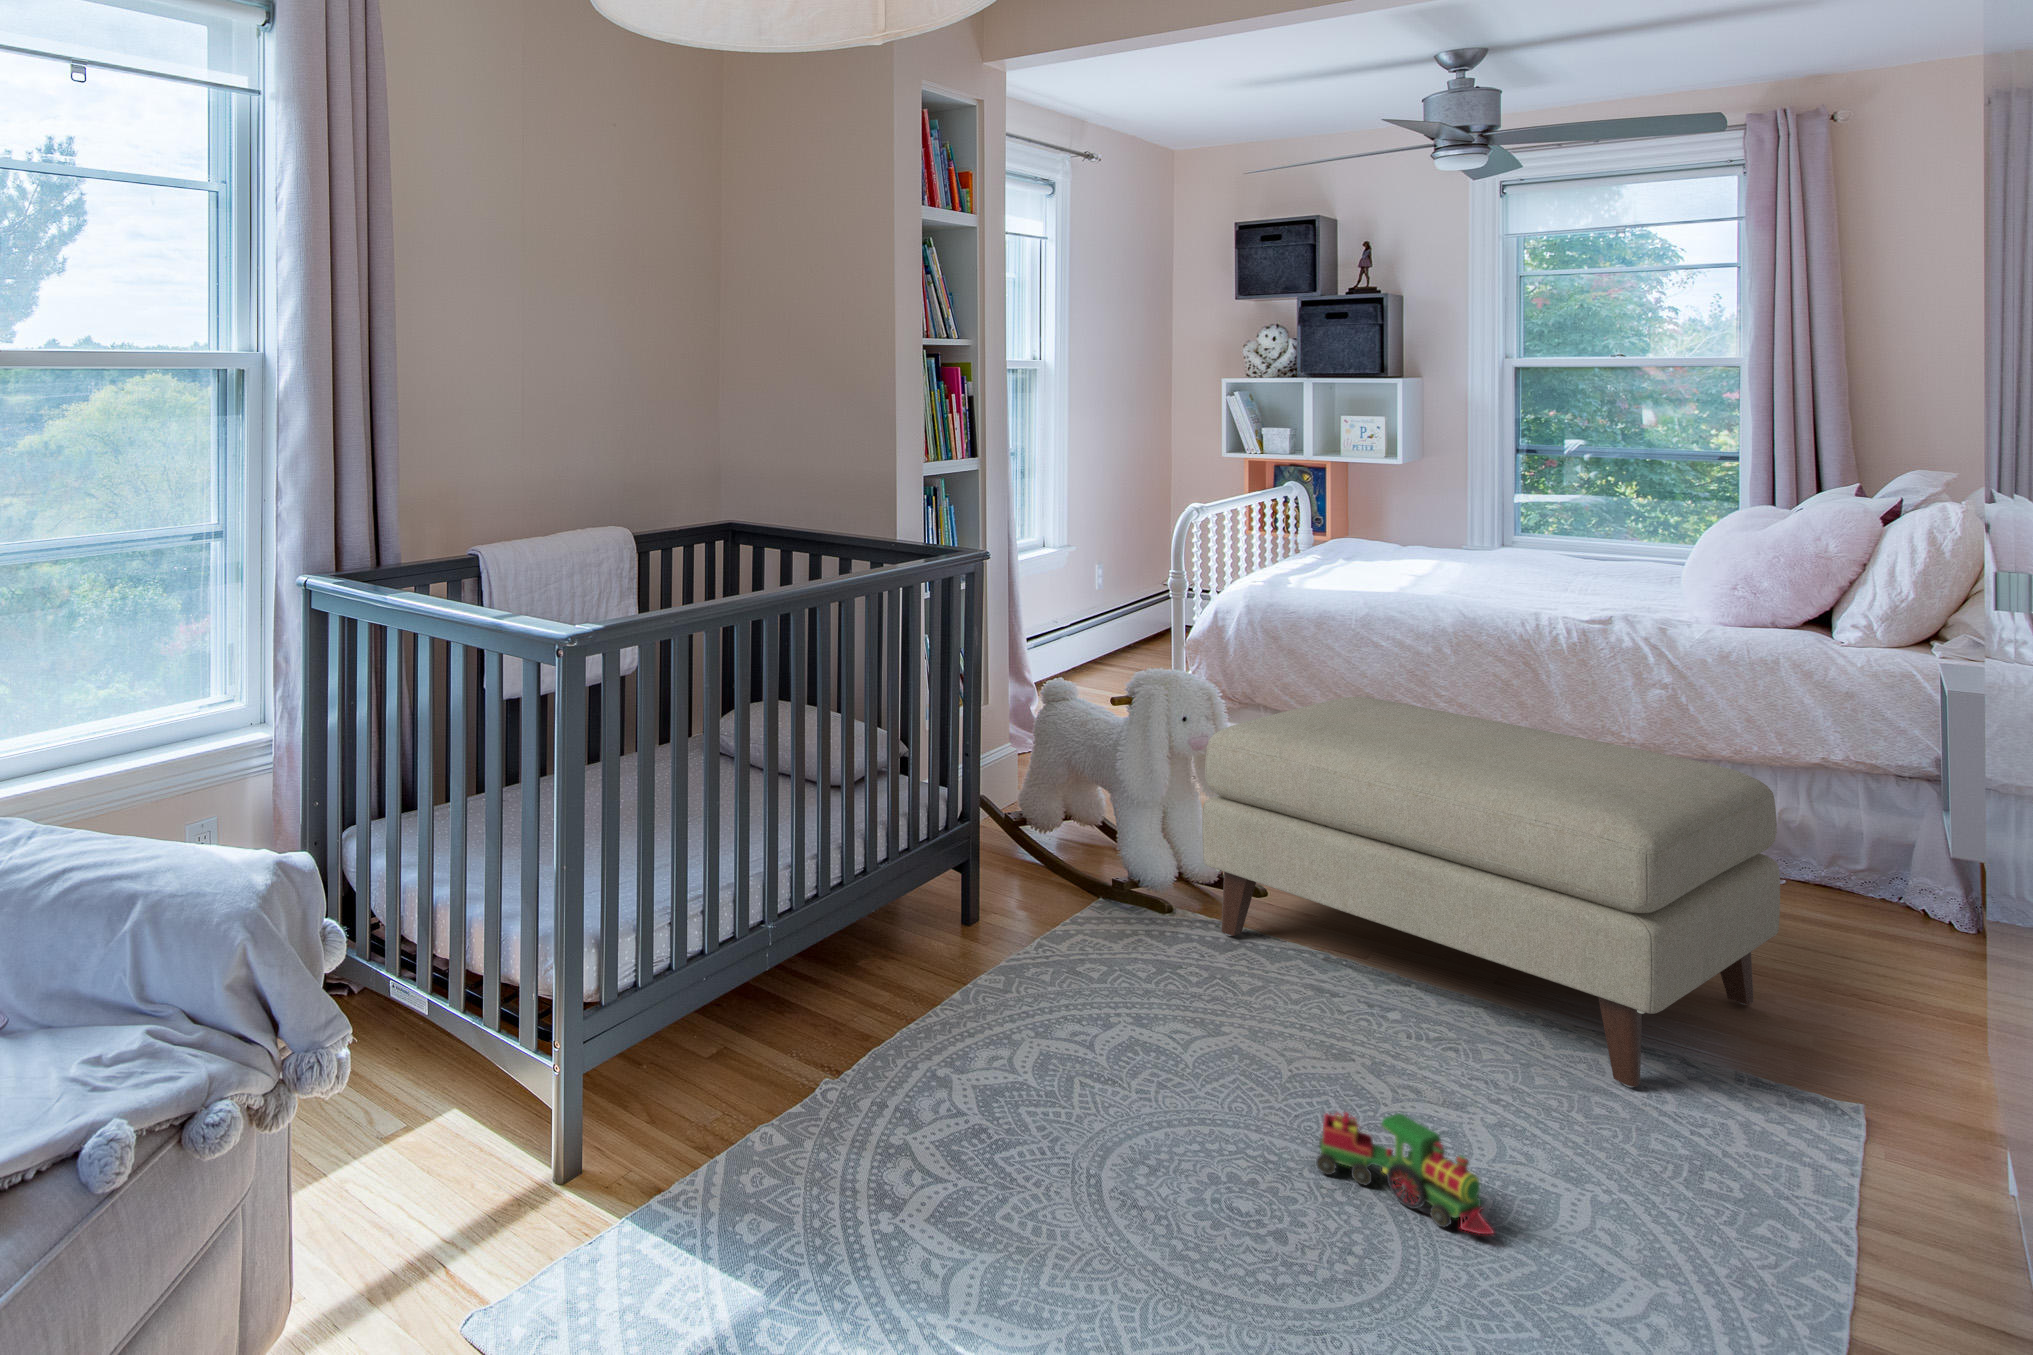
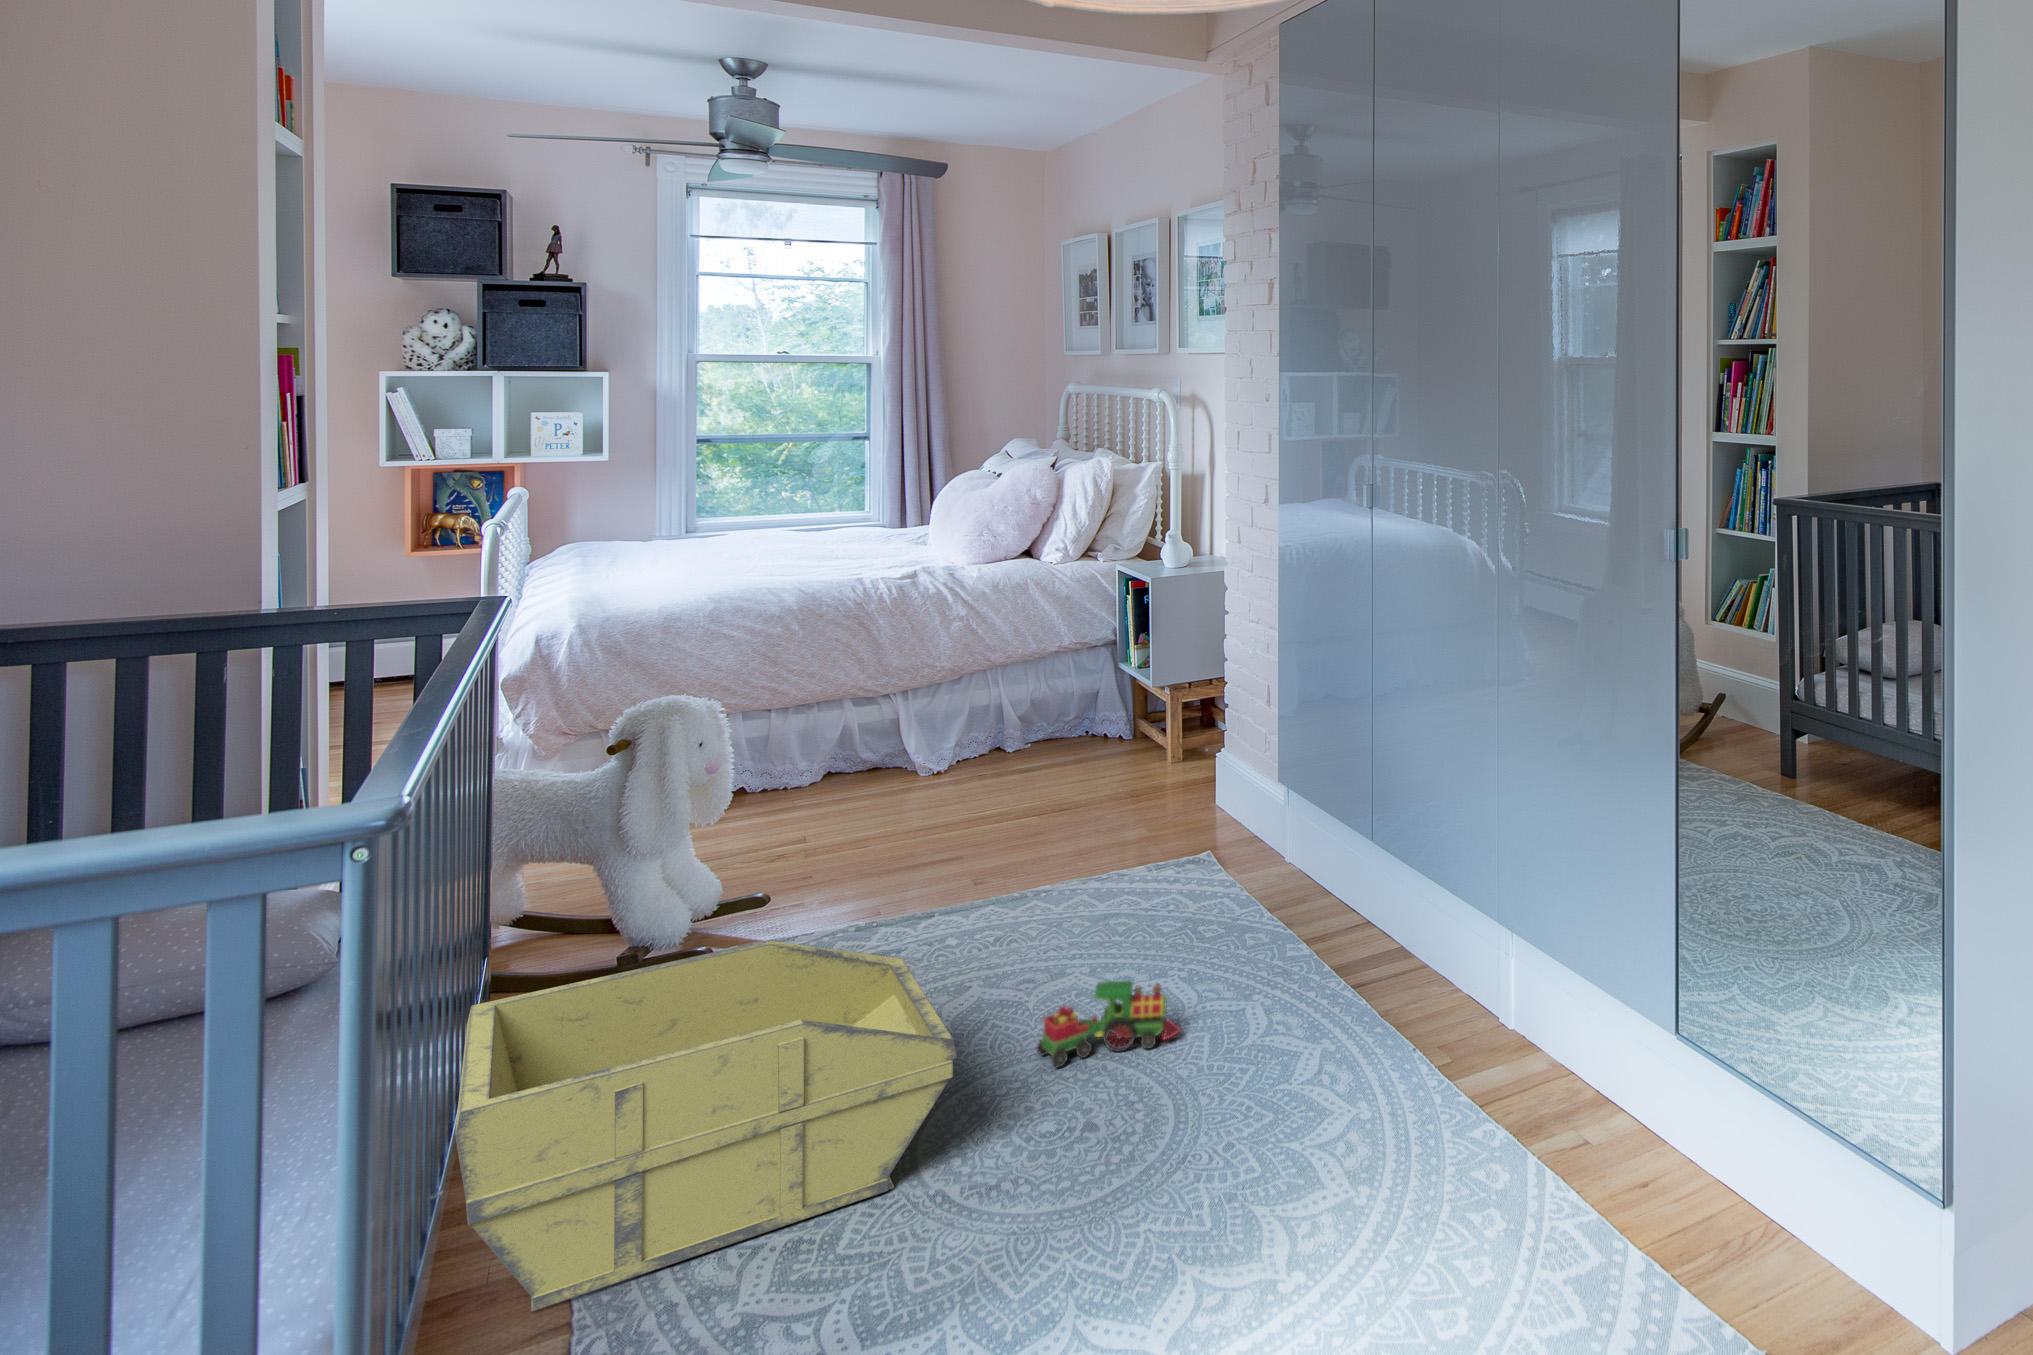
ottoman: present [1202,697,1780,1087] -> none [733,659,1138,948]
storage bin: none [799,845,1200,1151] -> present [455,940,957,1311]

